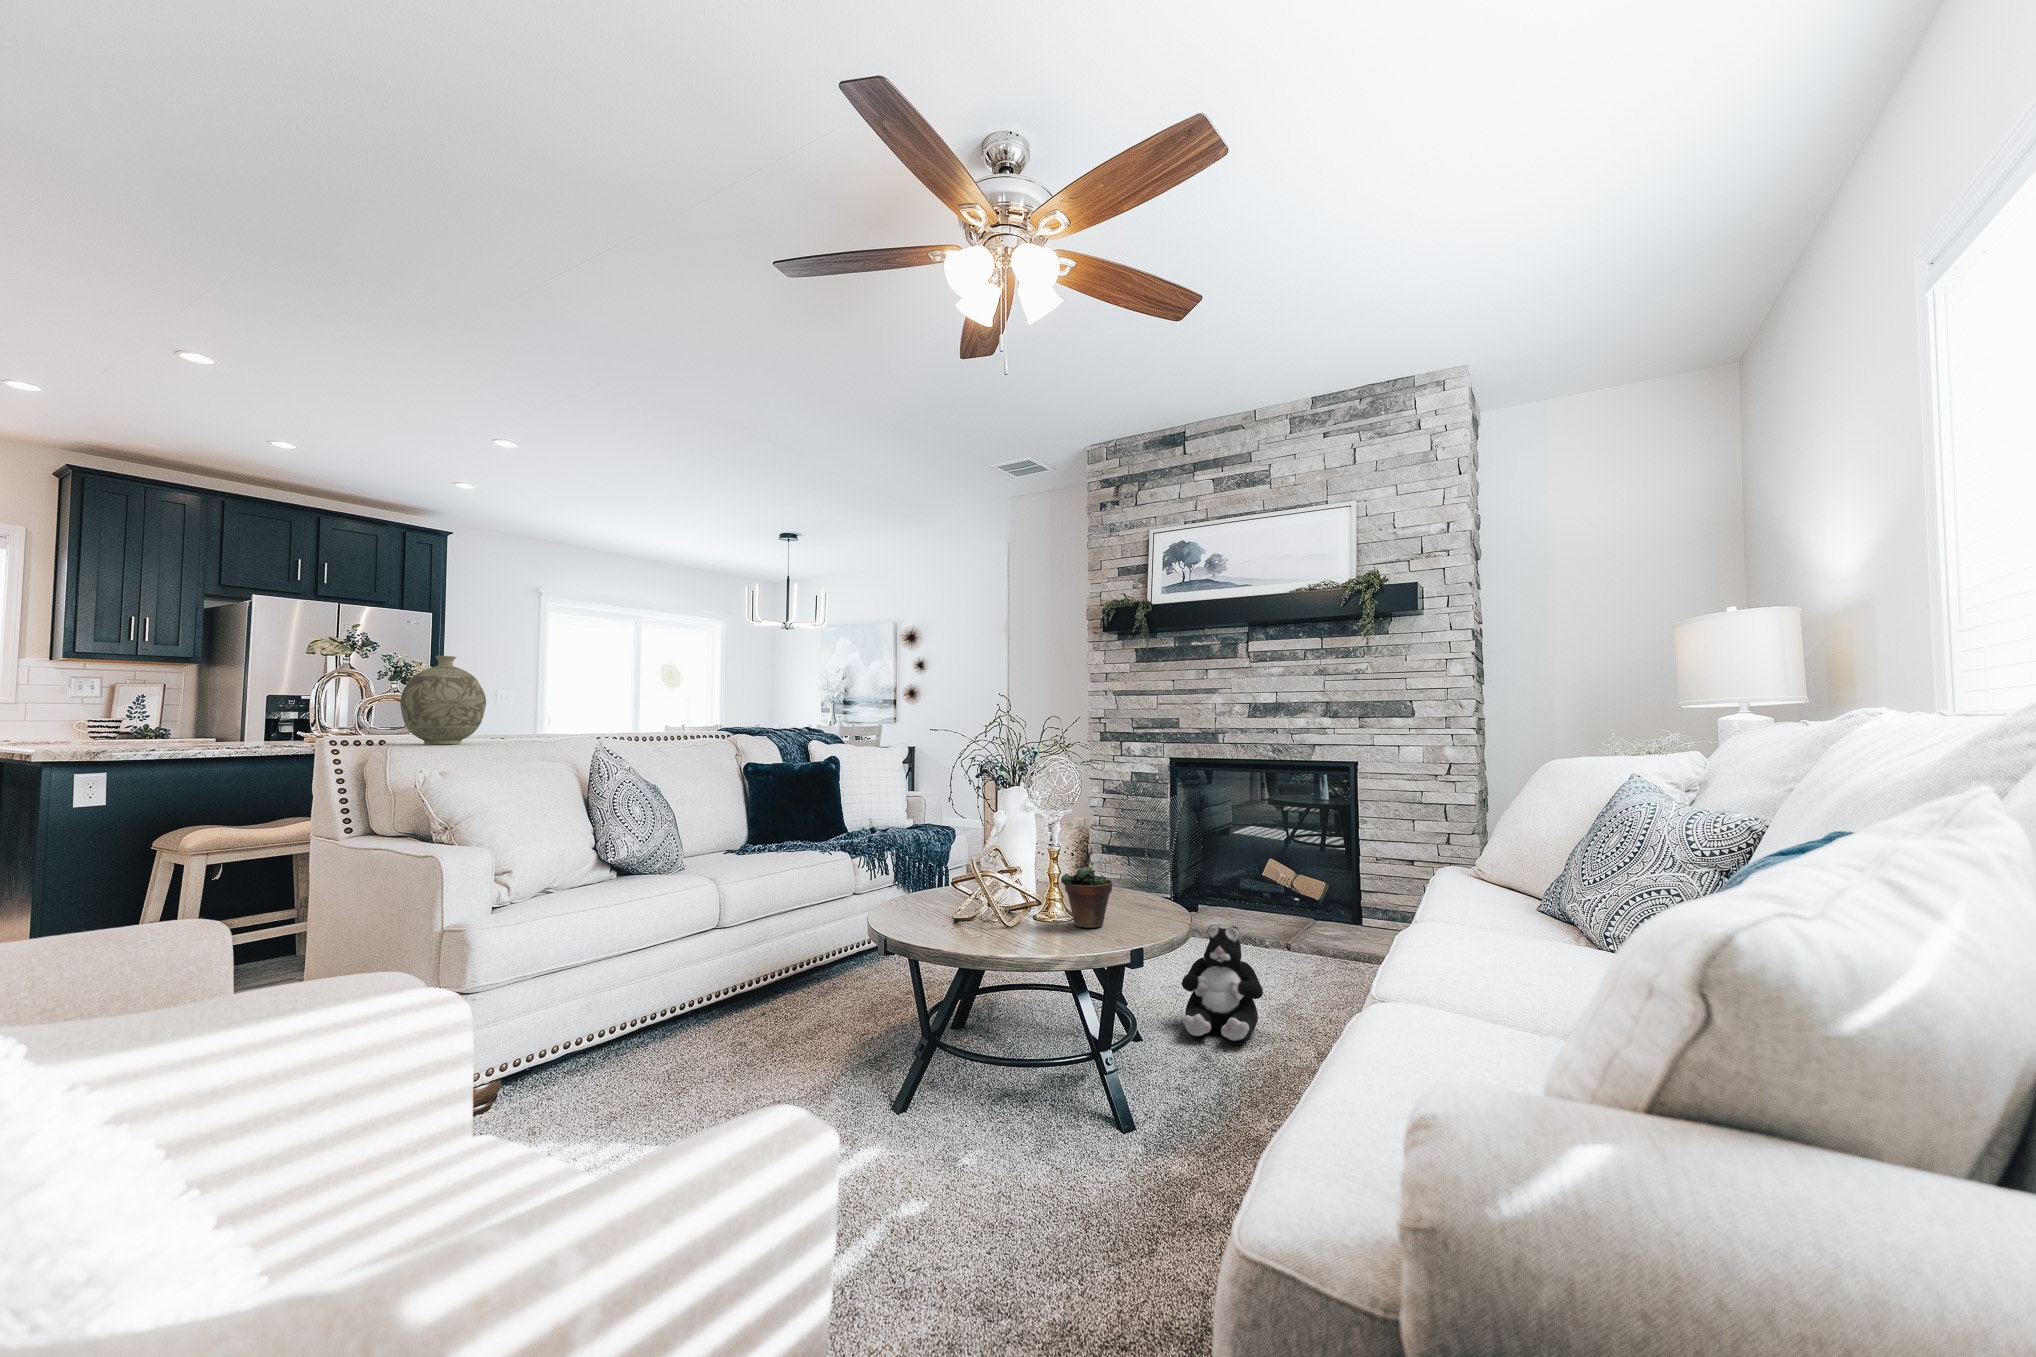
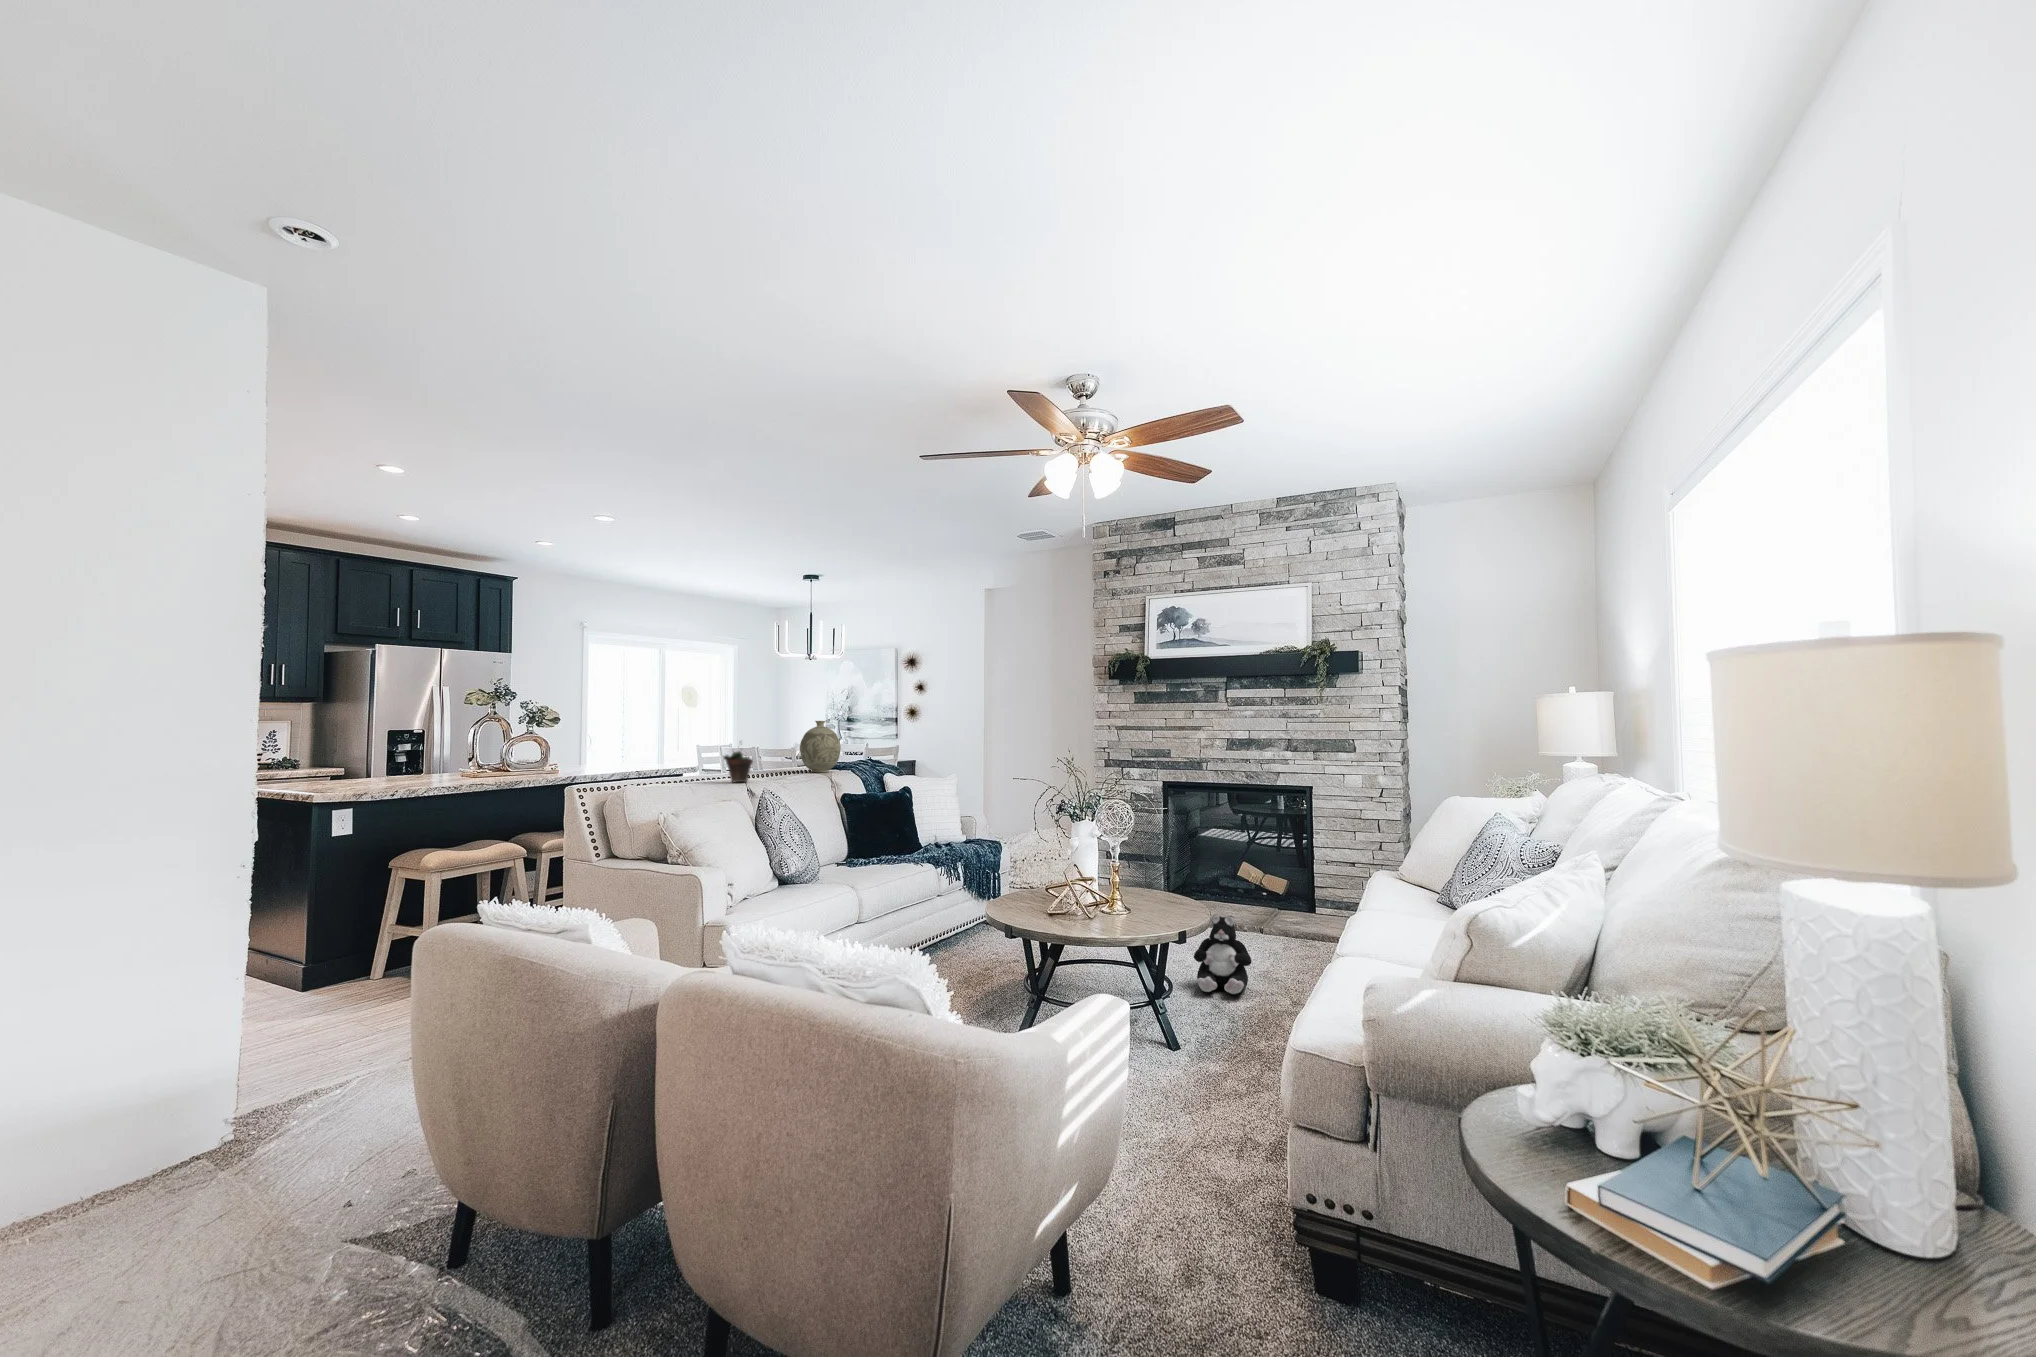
decorative vase: present [400,656,486,744] -> present [800,721,841,772]
succulent plant: present [1061,847,1112,928] -> present [724,751,753,782]

